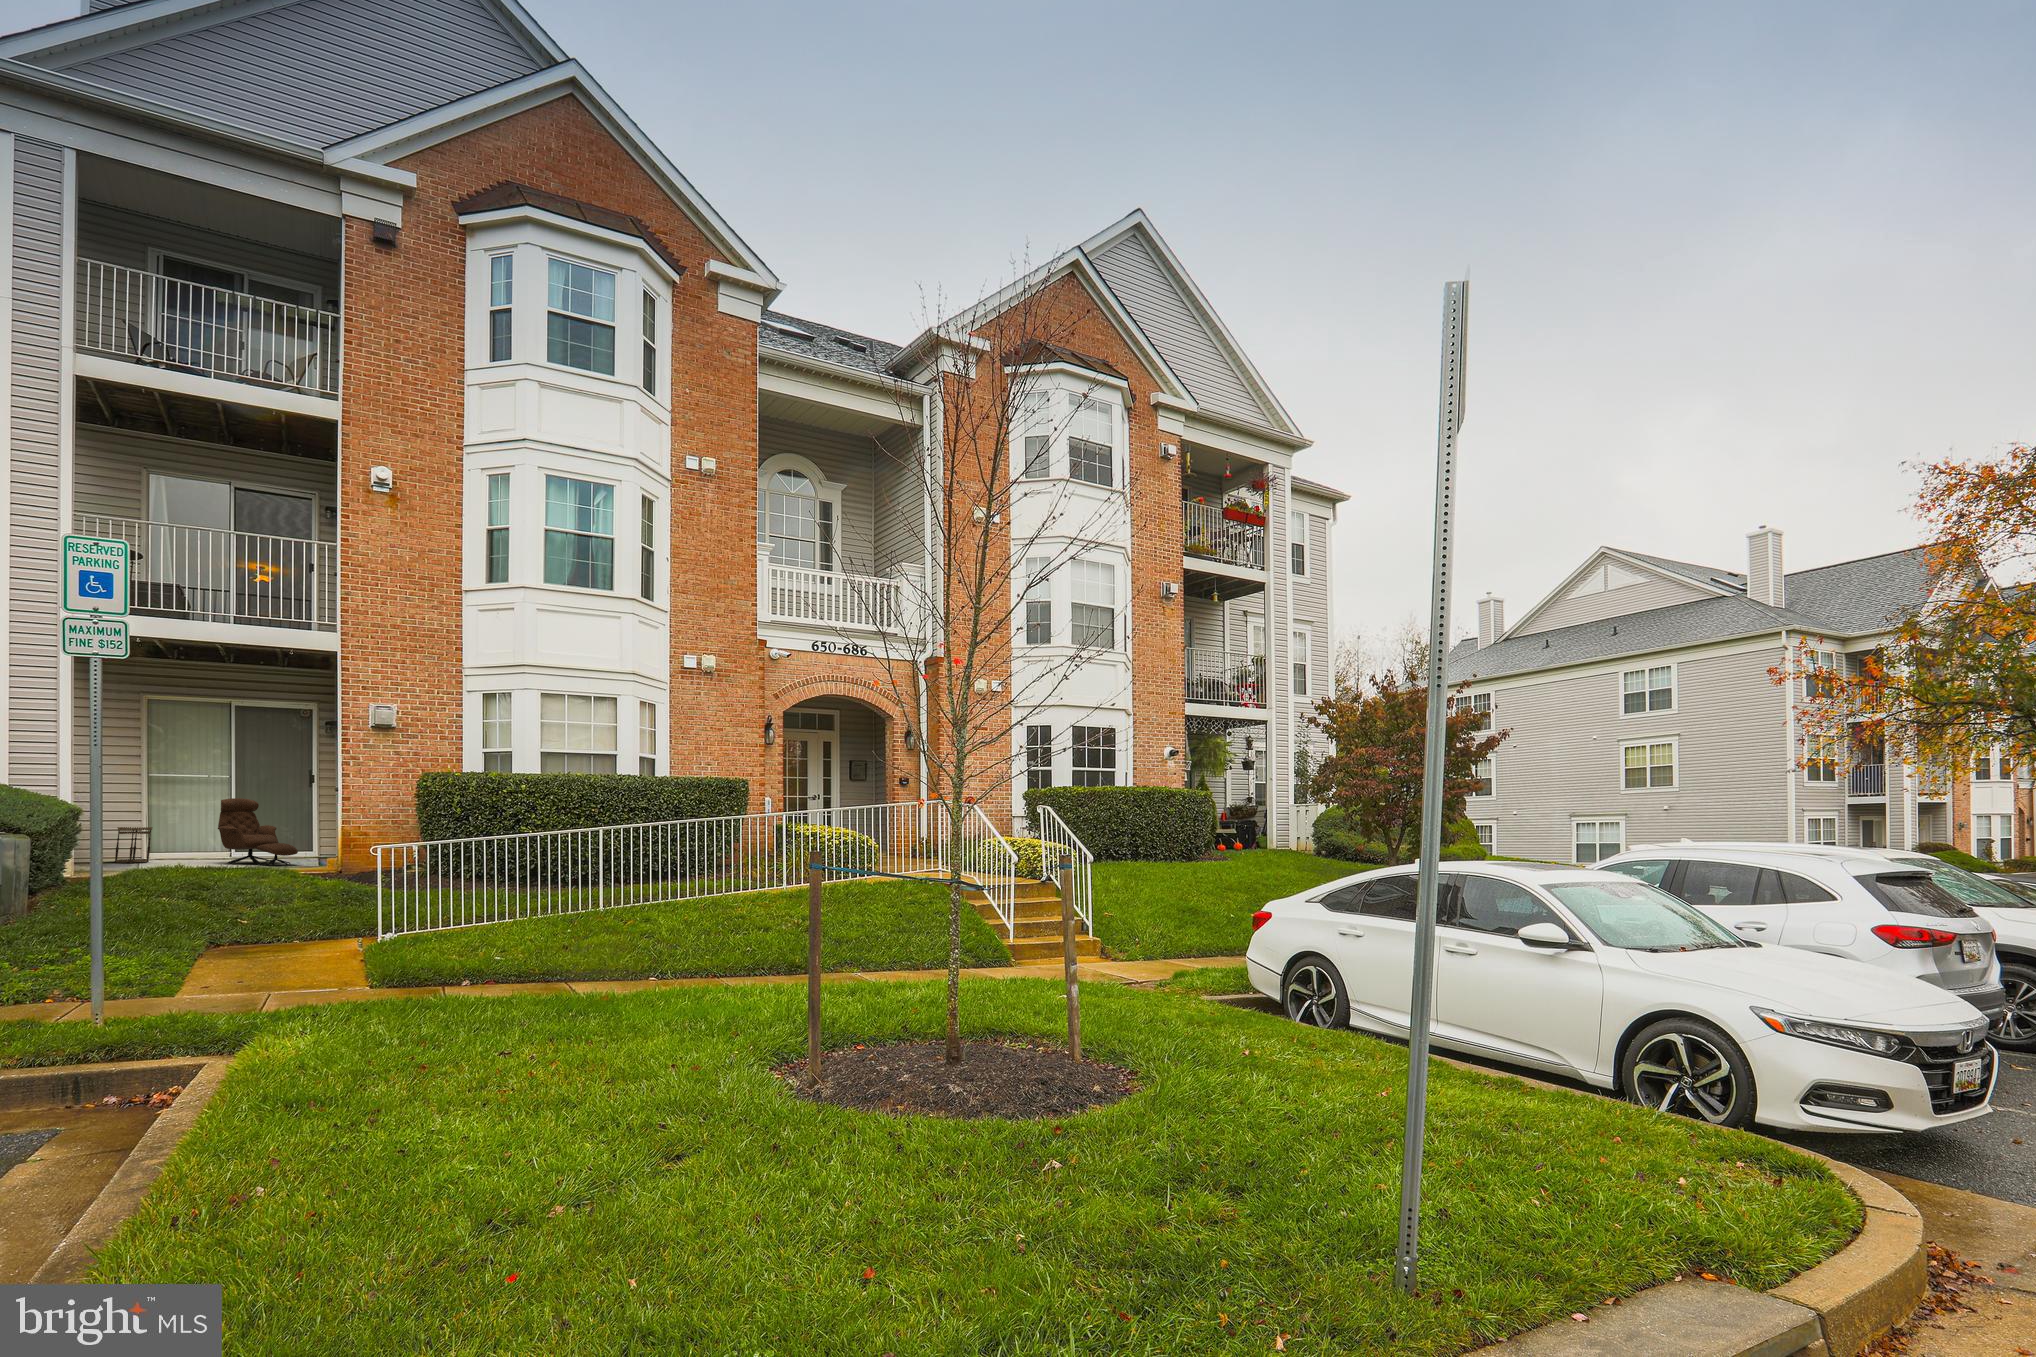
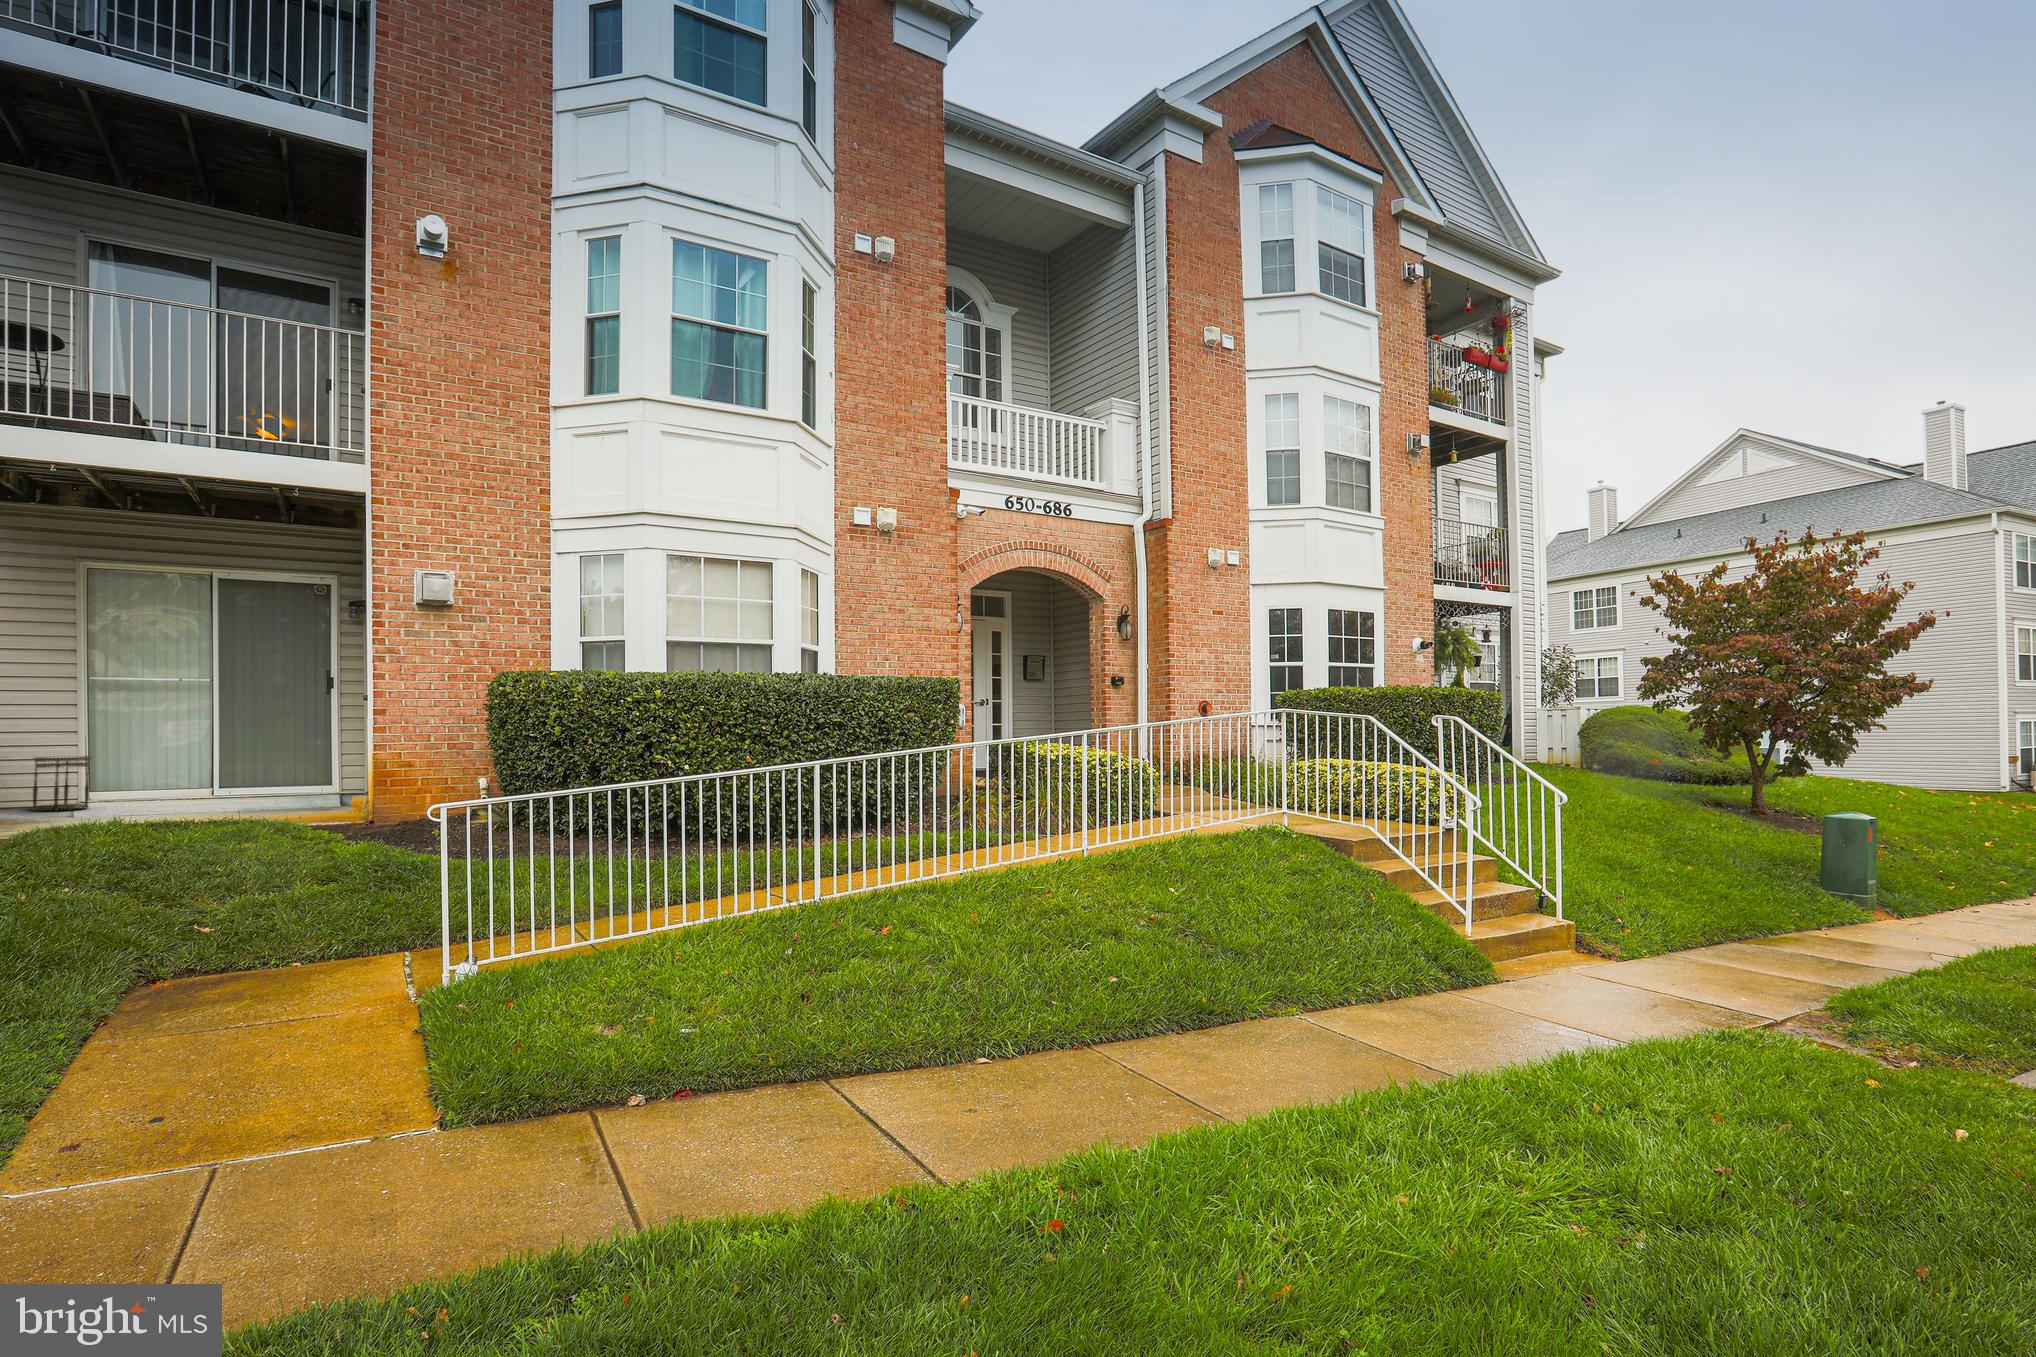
lounge chair: present [218,798,298,865] -> none [194,712,318,810]

